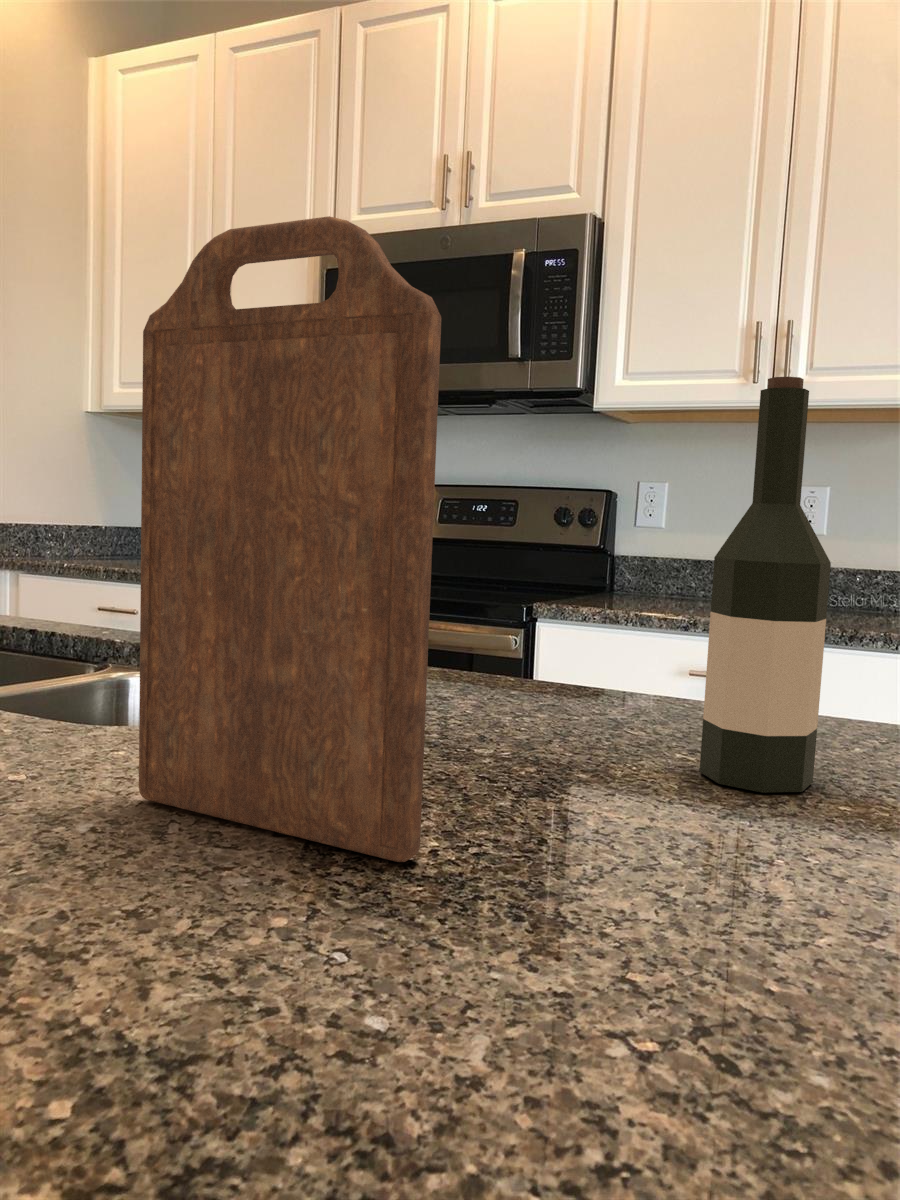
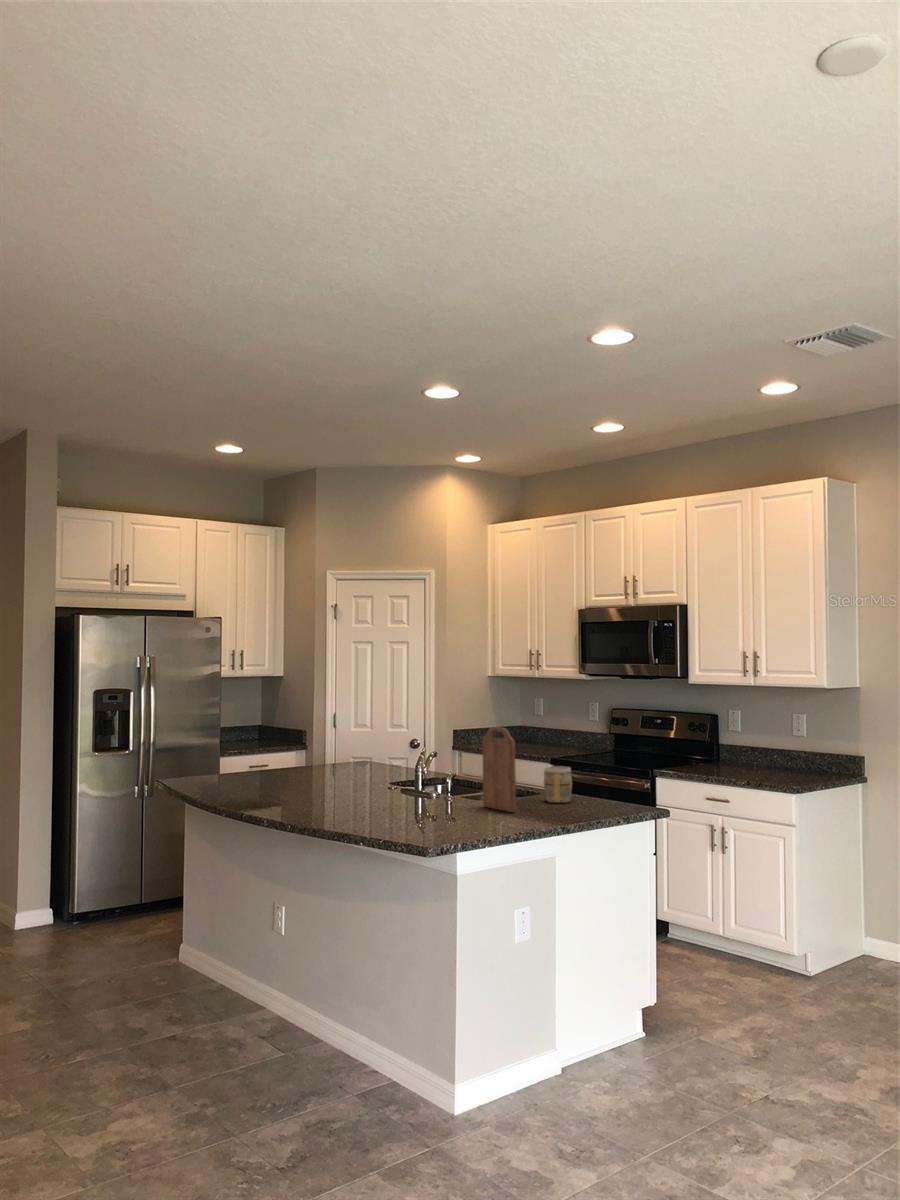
wine bottle: present [700,377,831,793] -> none [577,738,597,810]
mug: none [449,559,592,739] -> present [543,766,572,803]

